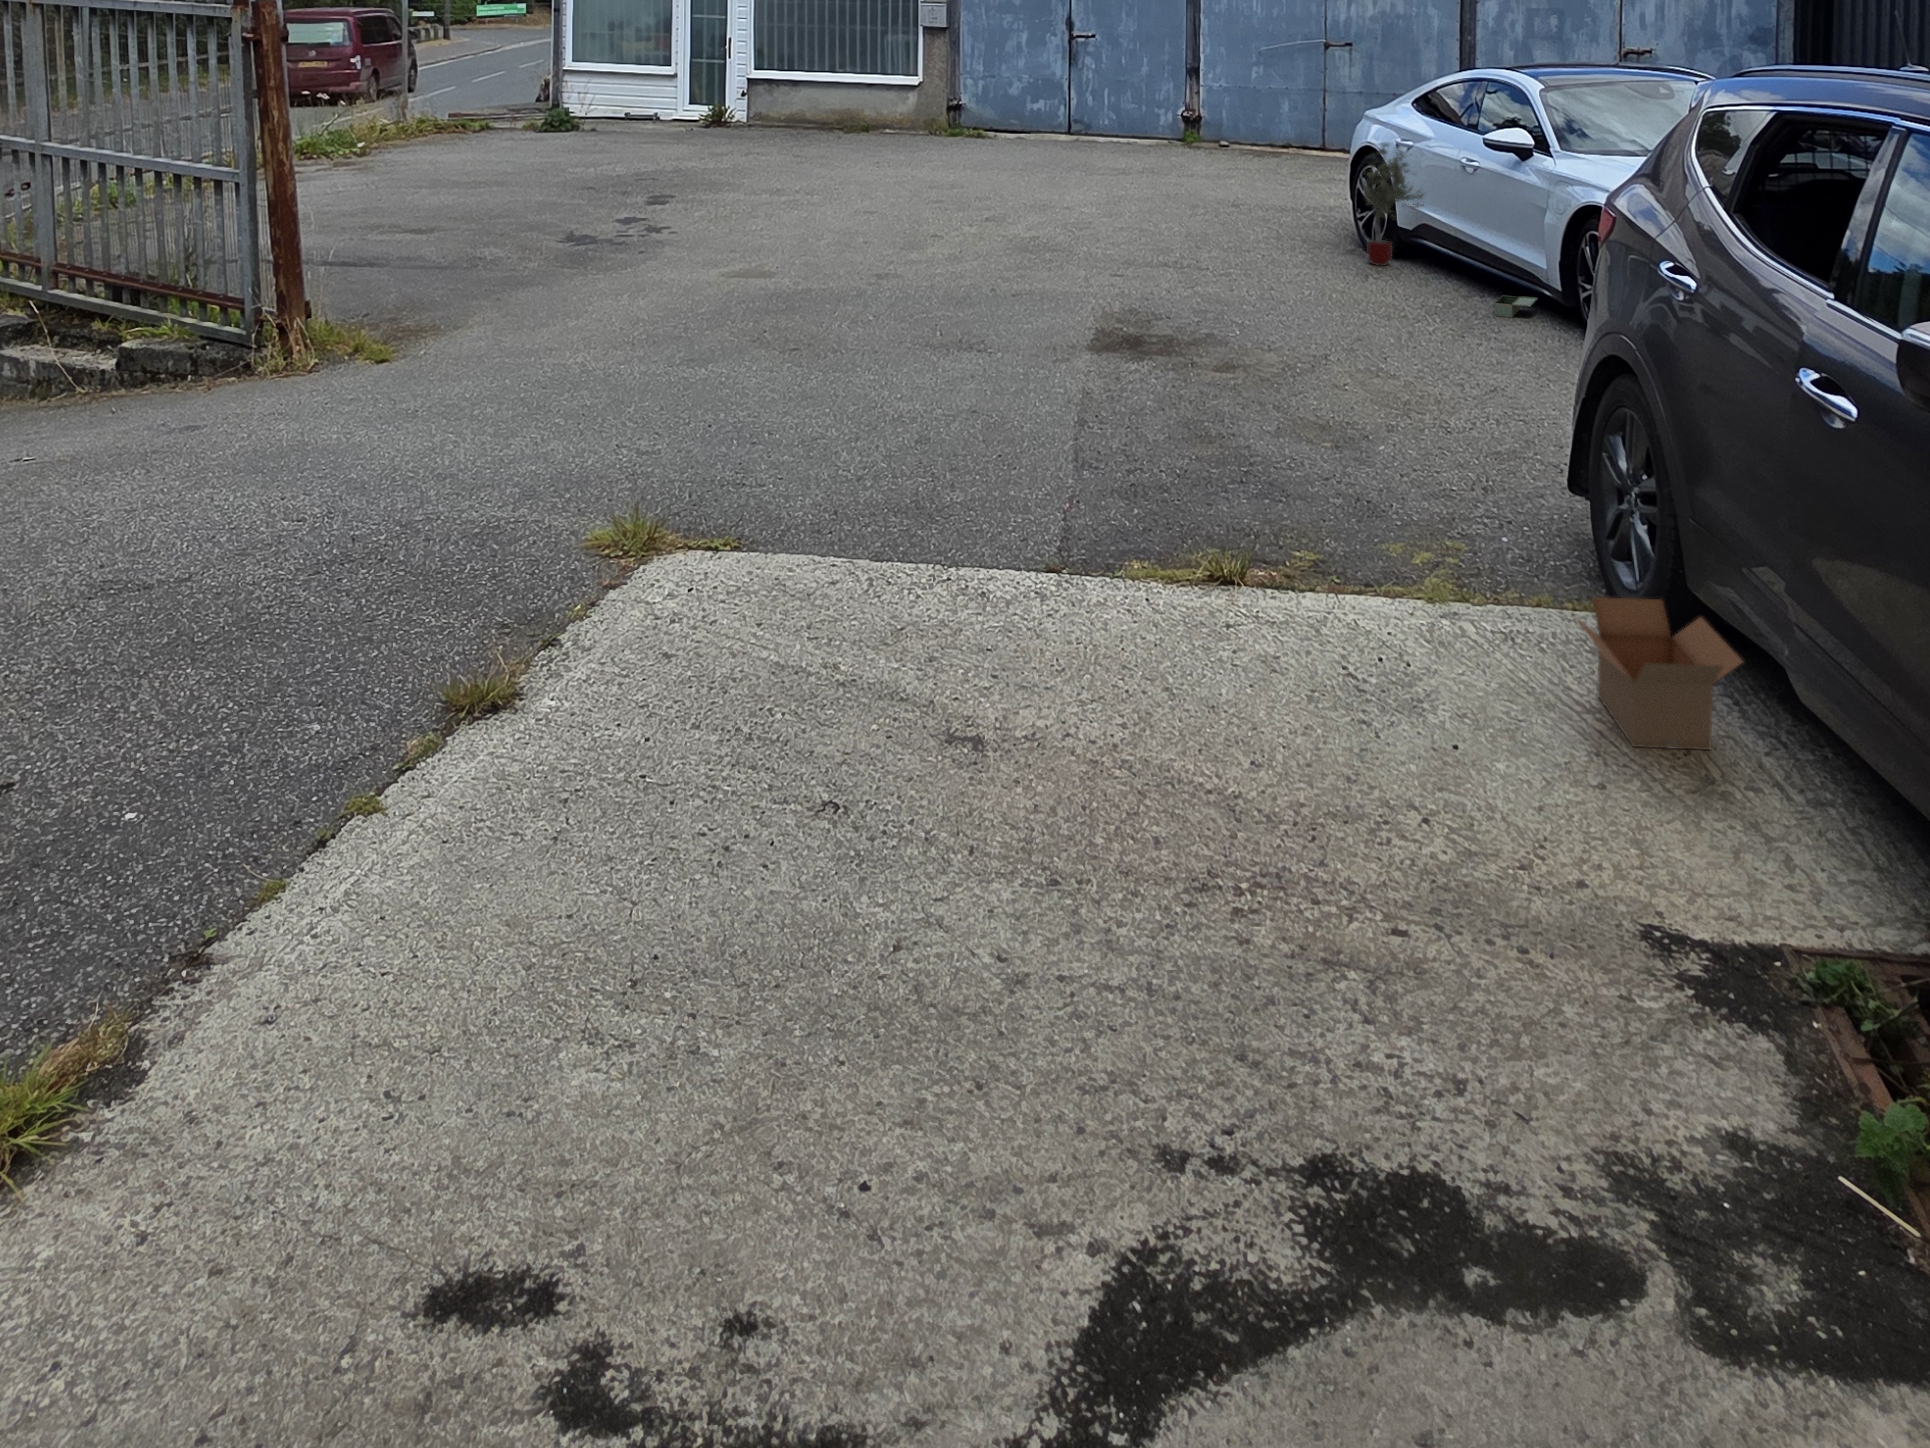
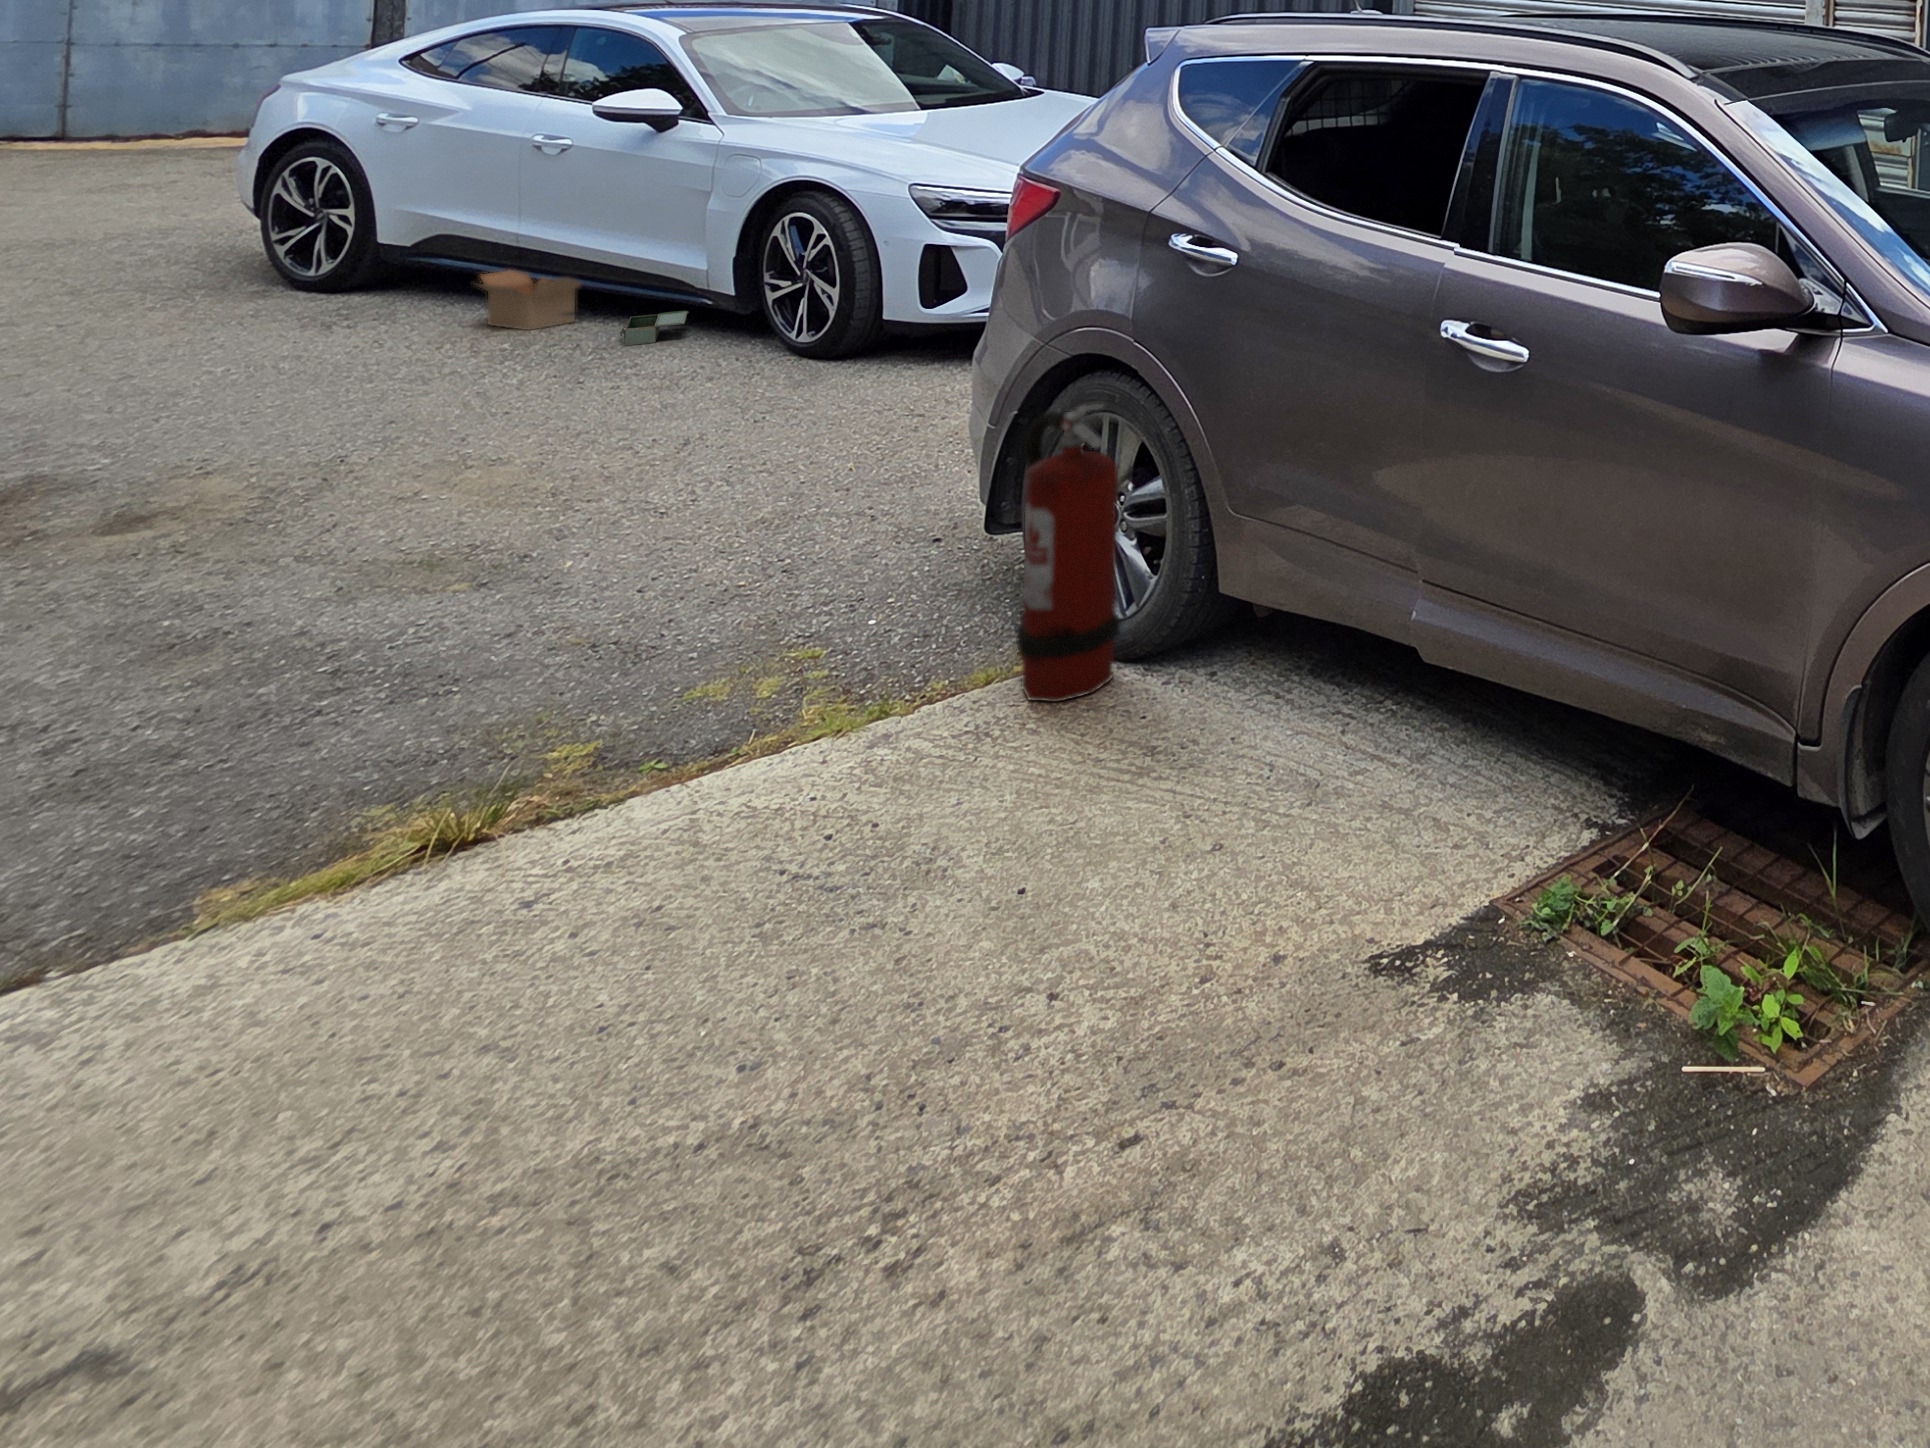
potted tree: present [1364,144,1424,266] -> none [322,133,458,312]
fire extinguisher: none [1549,395,1628,645] -> present [1016,404,1120,702]
cardboard box: present [1573,597,1743,750] -> present [478,271,580,330]

